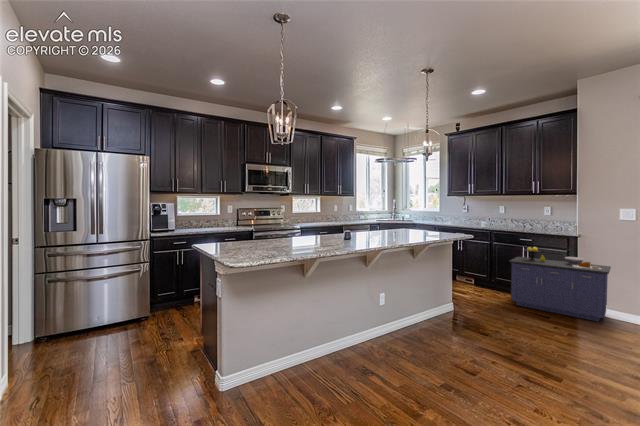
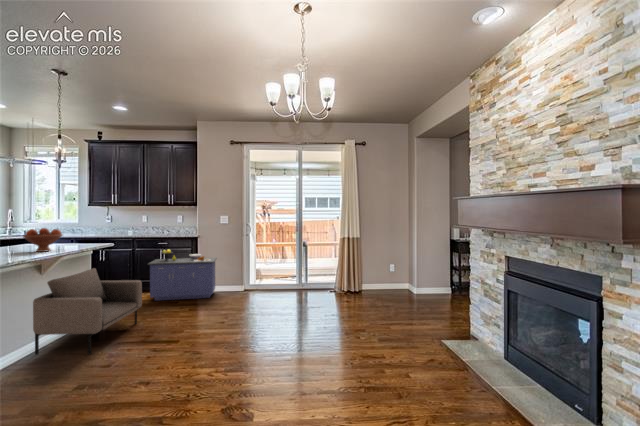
fruit bowl: none [399,215,429,237] -> present [23,228,63,252]
armchair: none [405,259,506,352] -> present [33,268,142,355]

